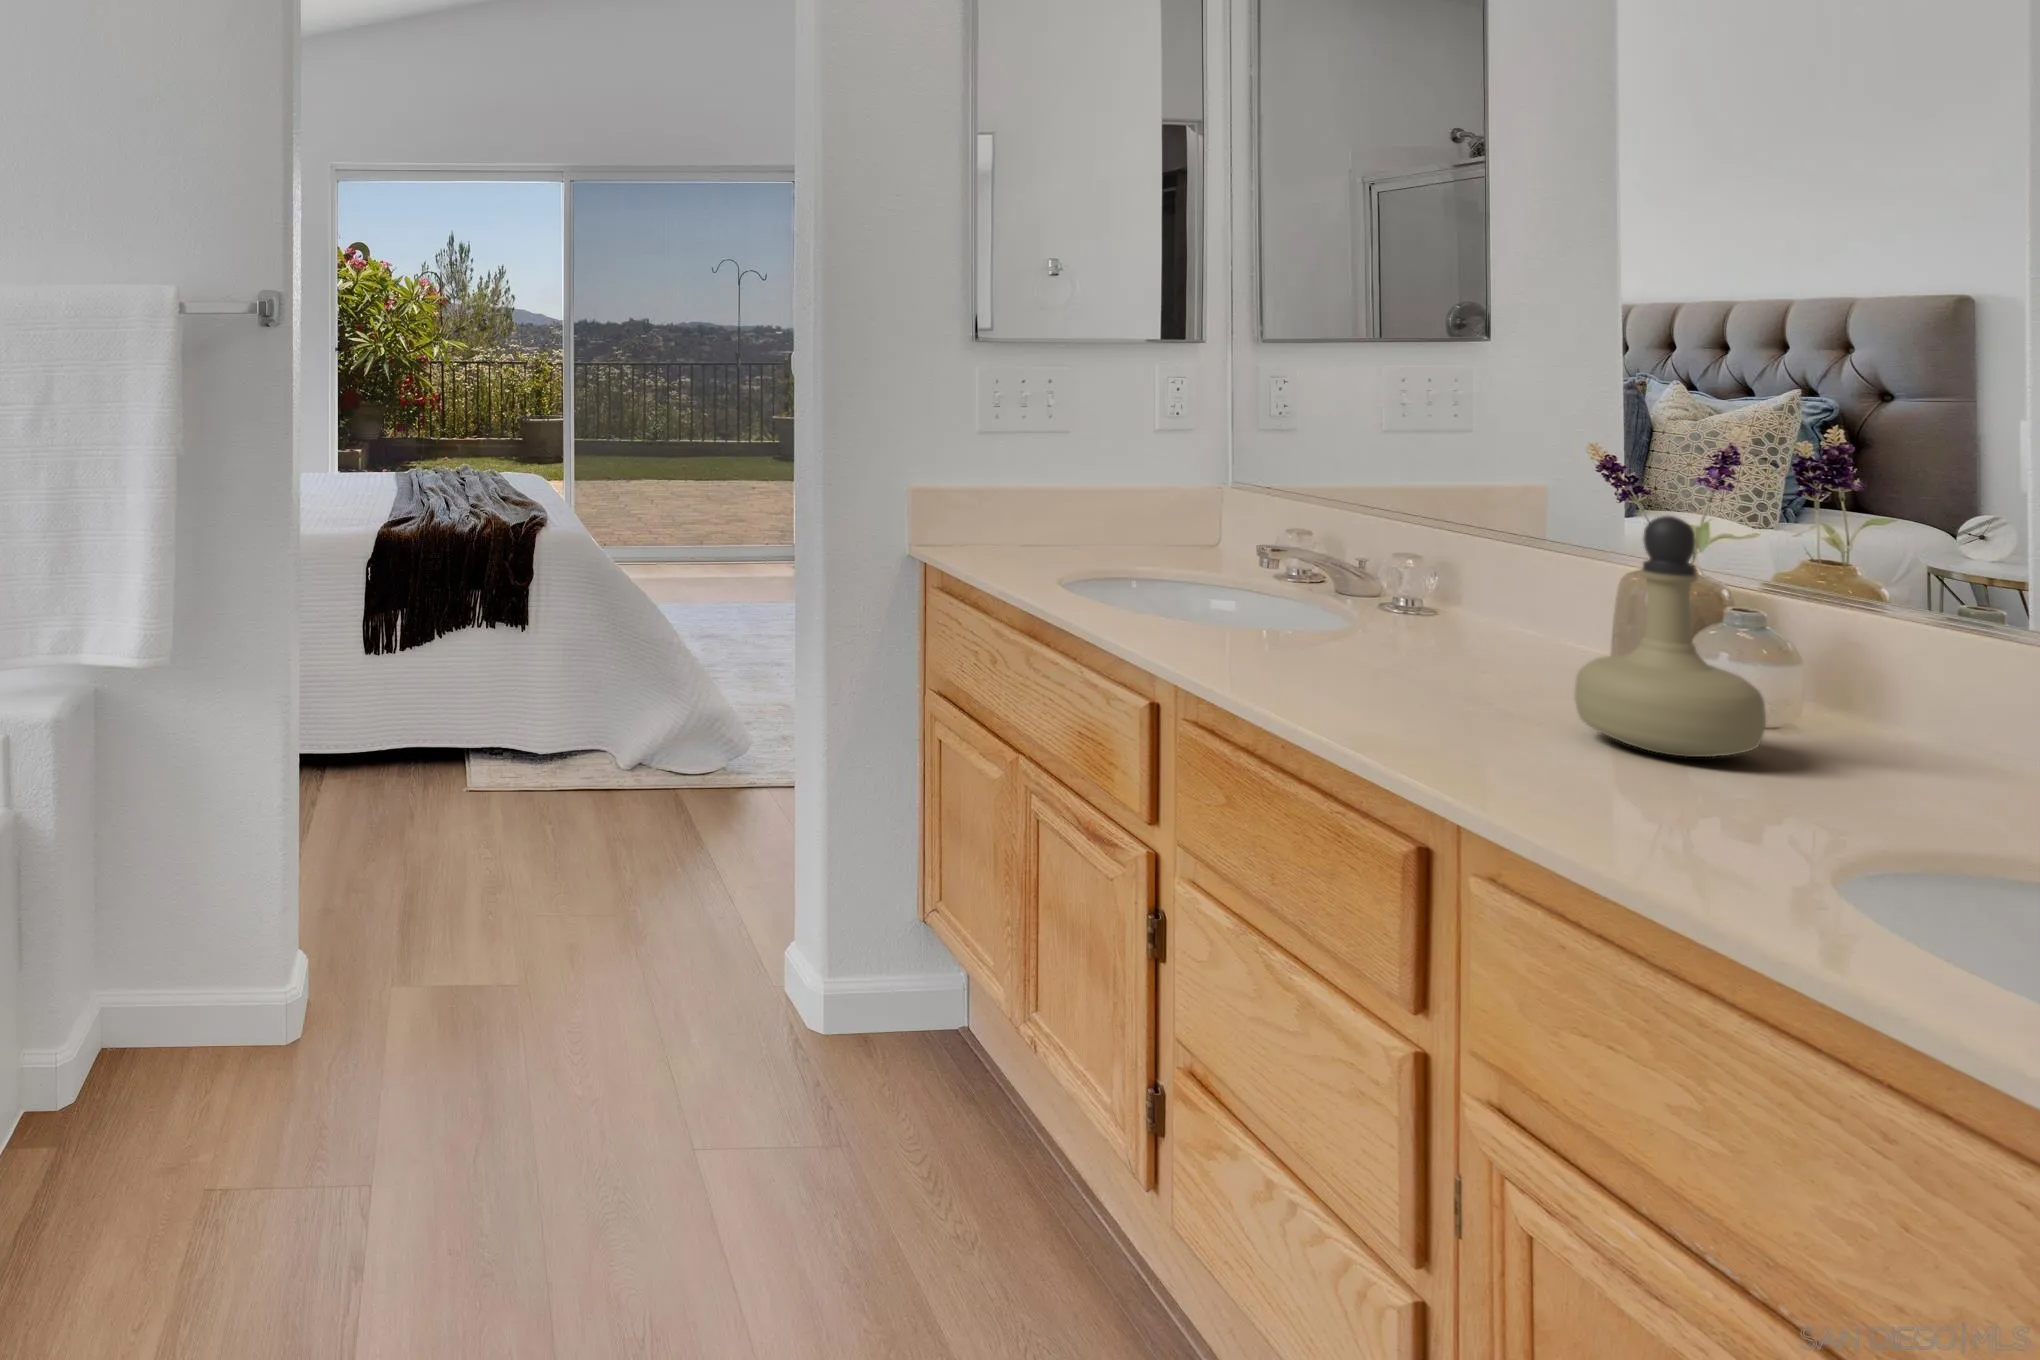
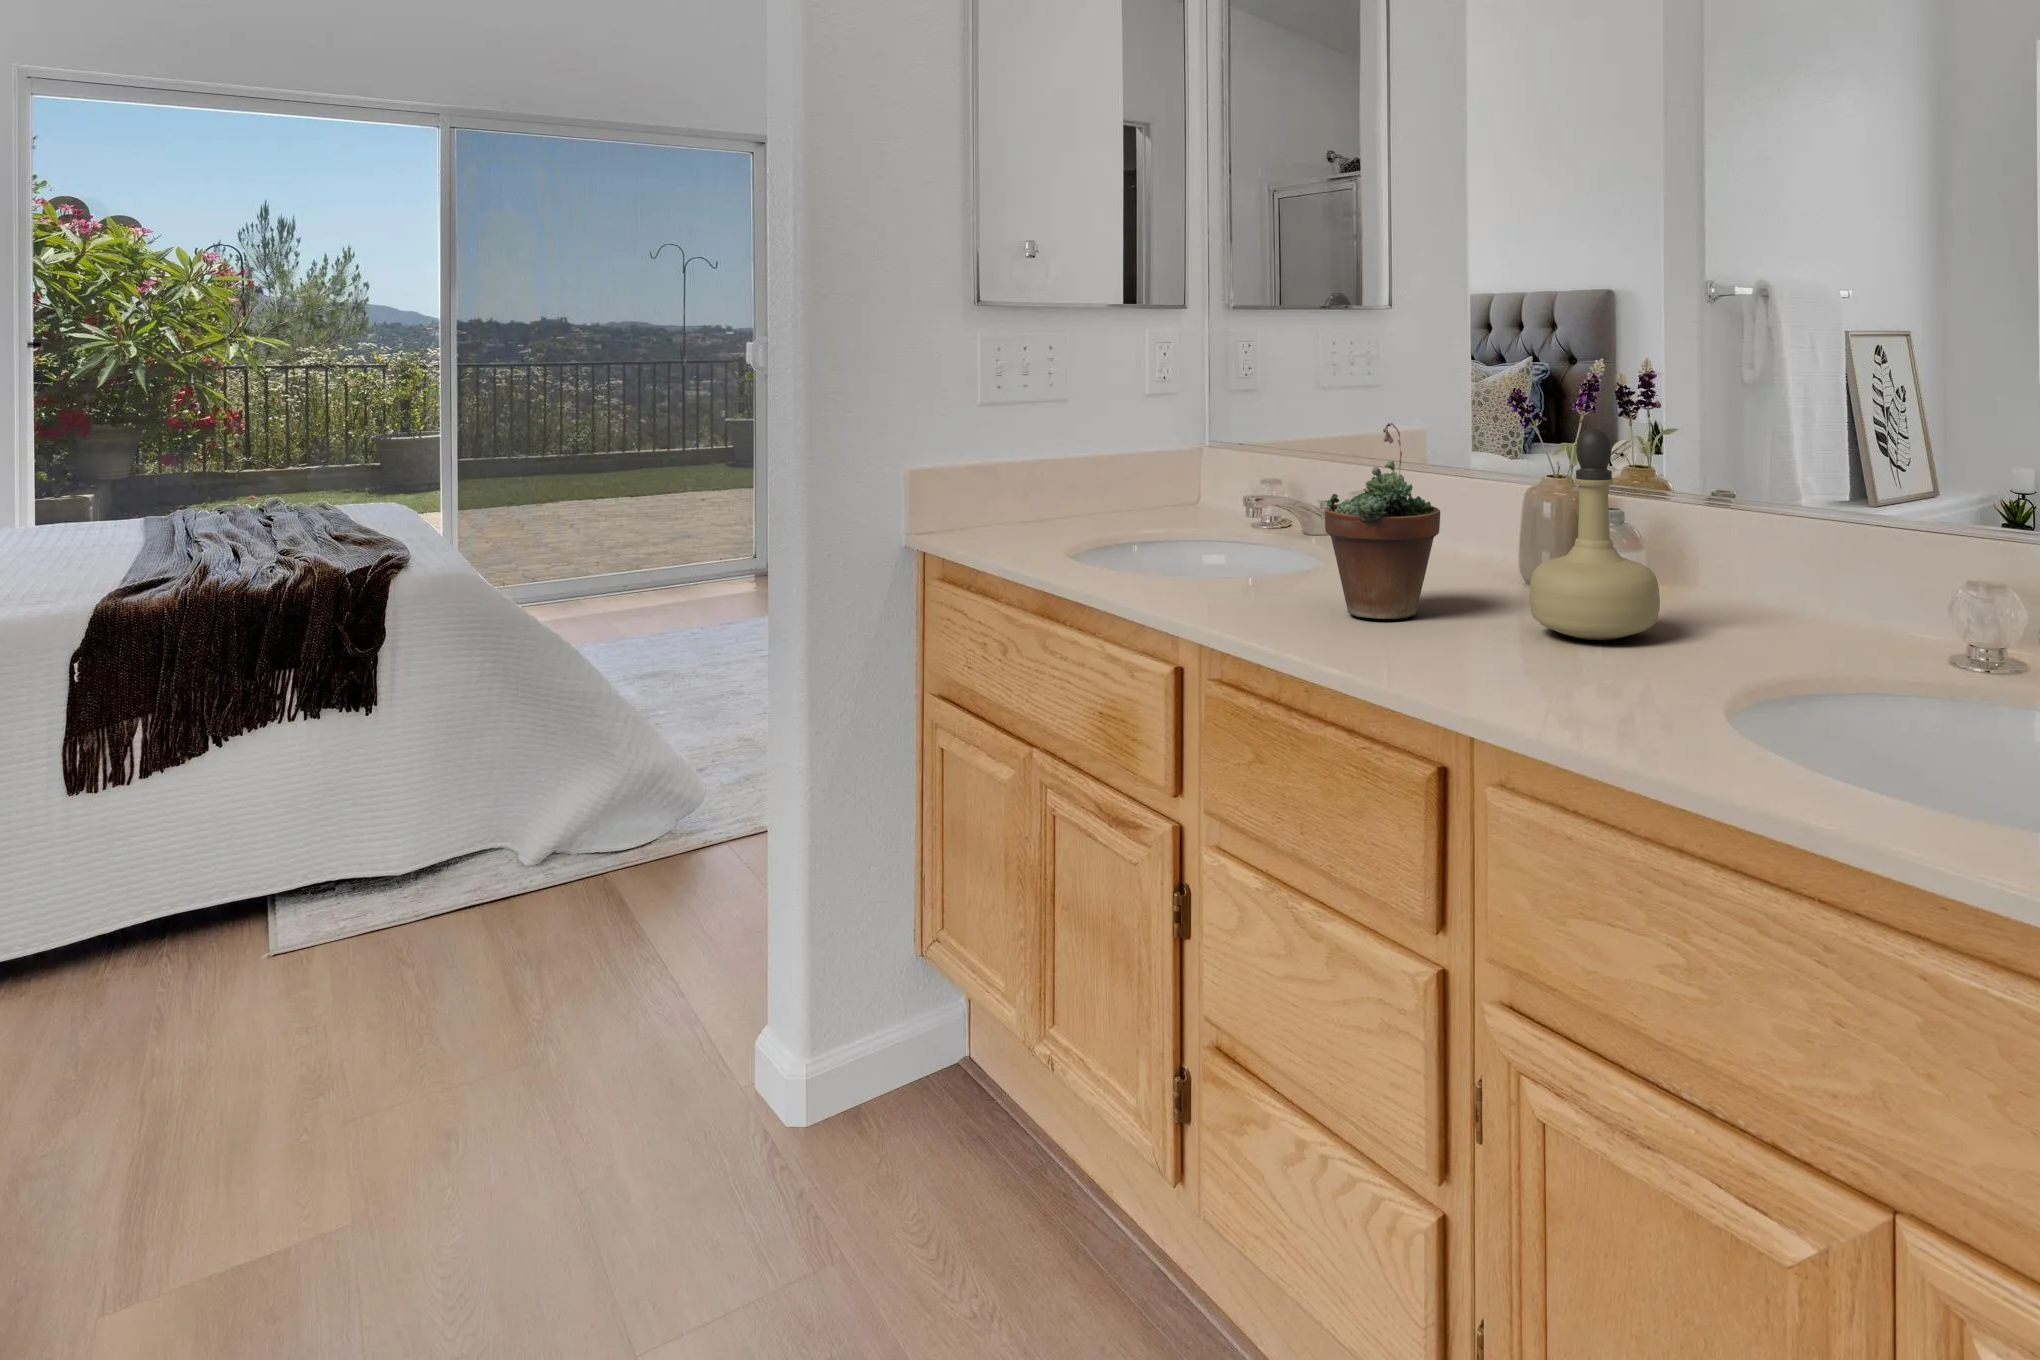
succulent plant: none [1324,489,1468,694] -> present [1324,423,1440,619]

